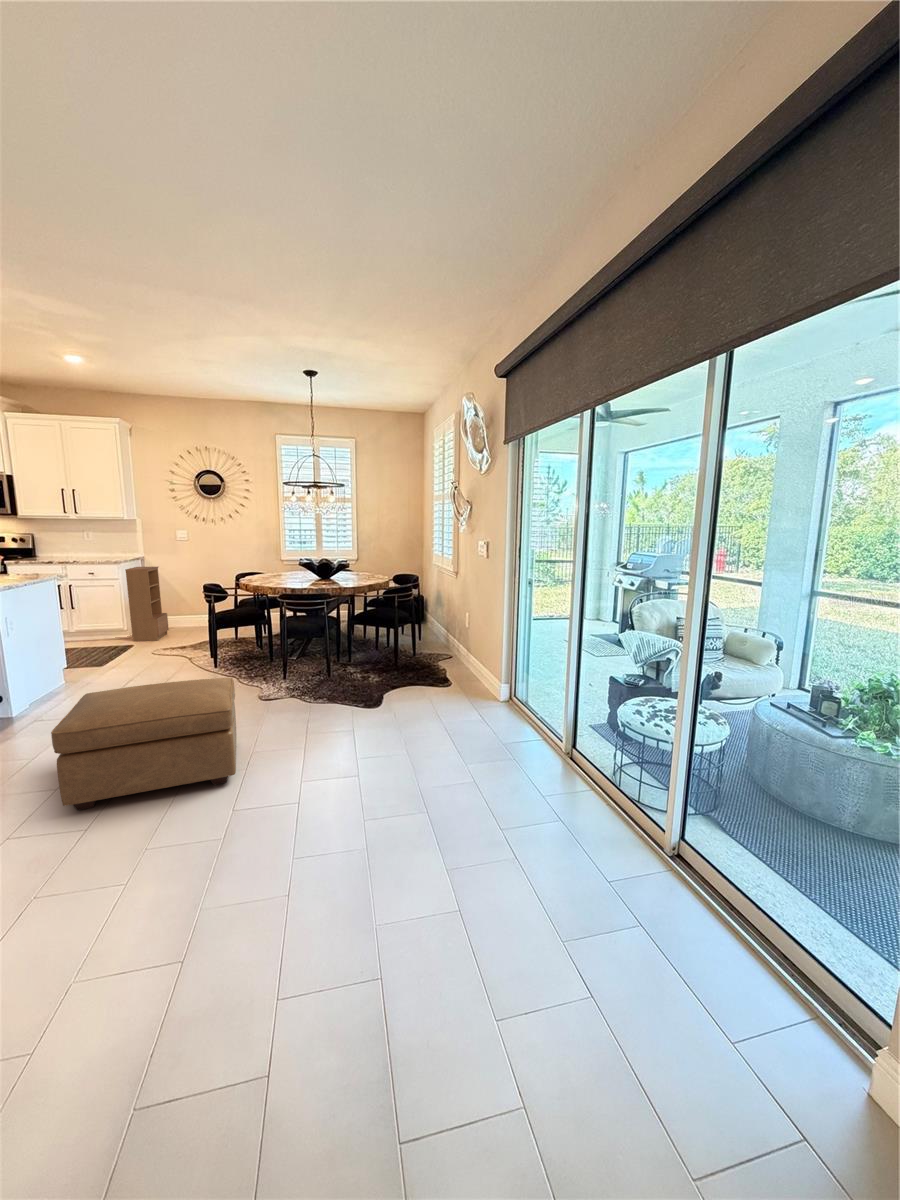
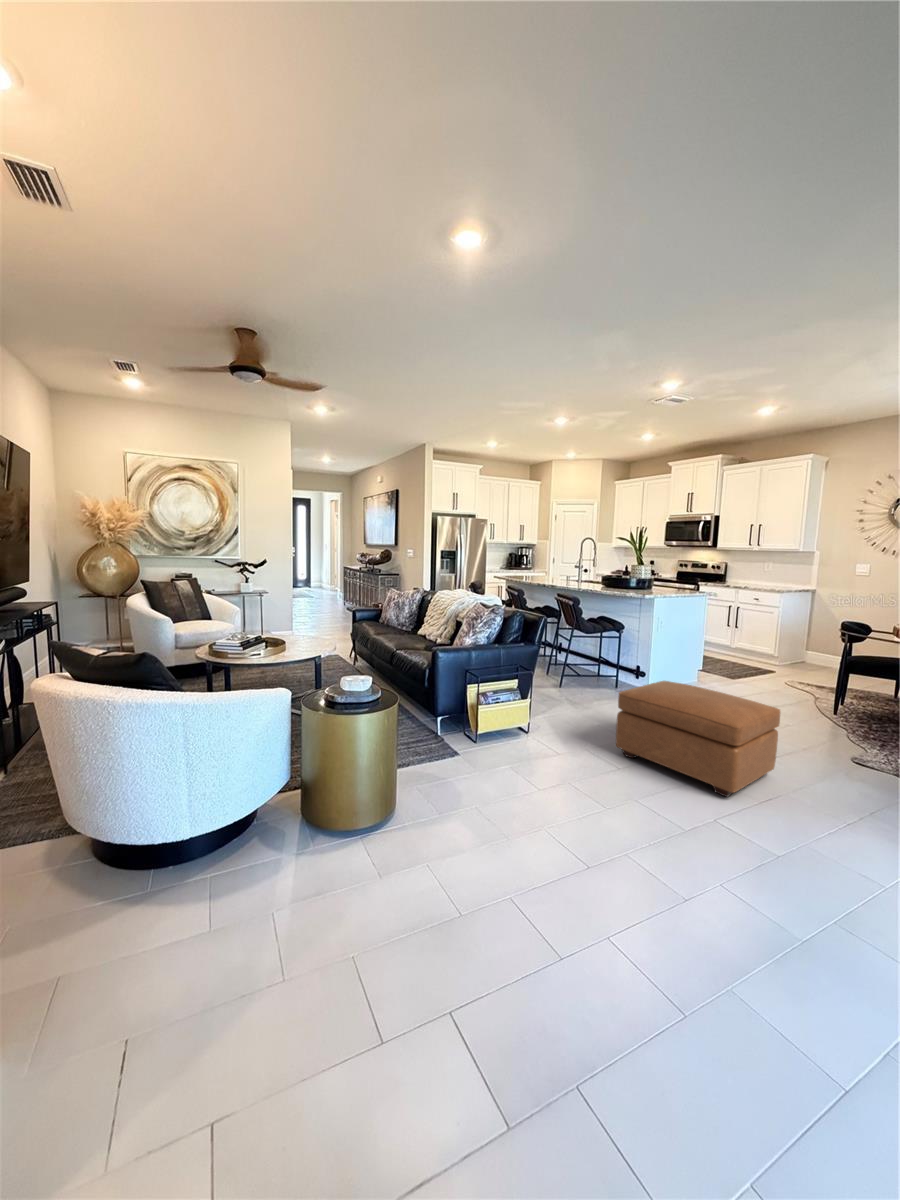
bookcase: present [125,567,169,641] -> none [782,598,826,675]

